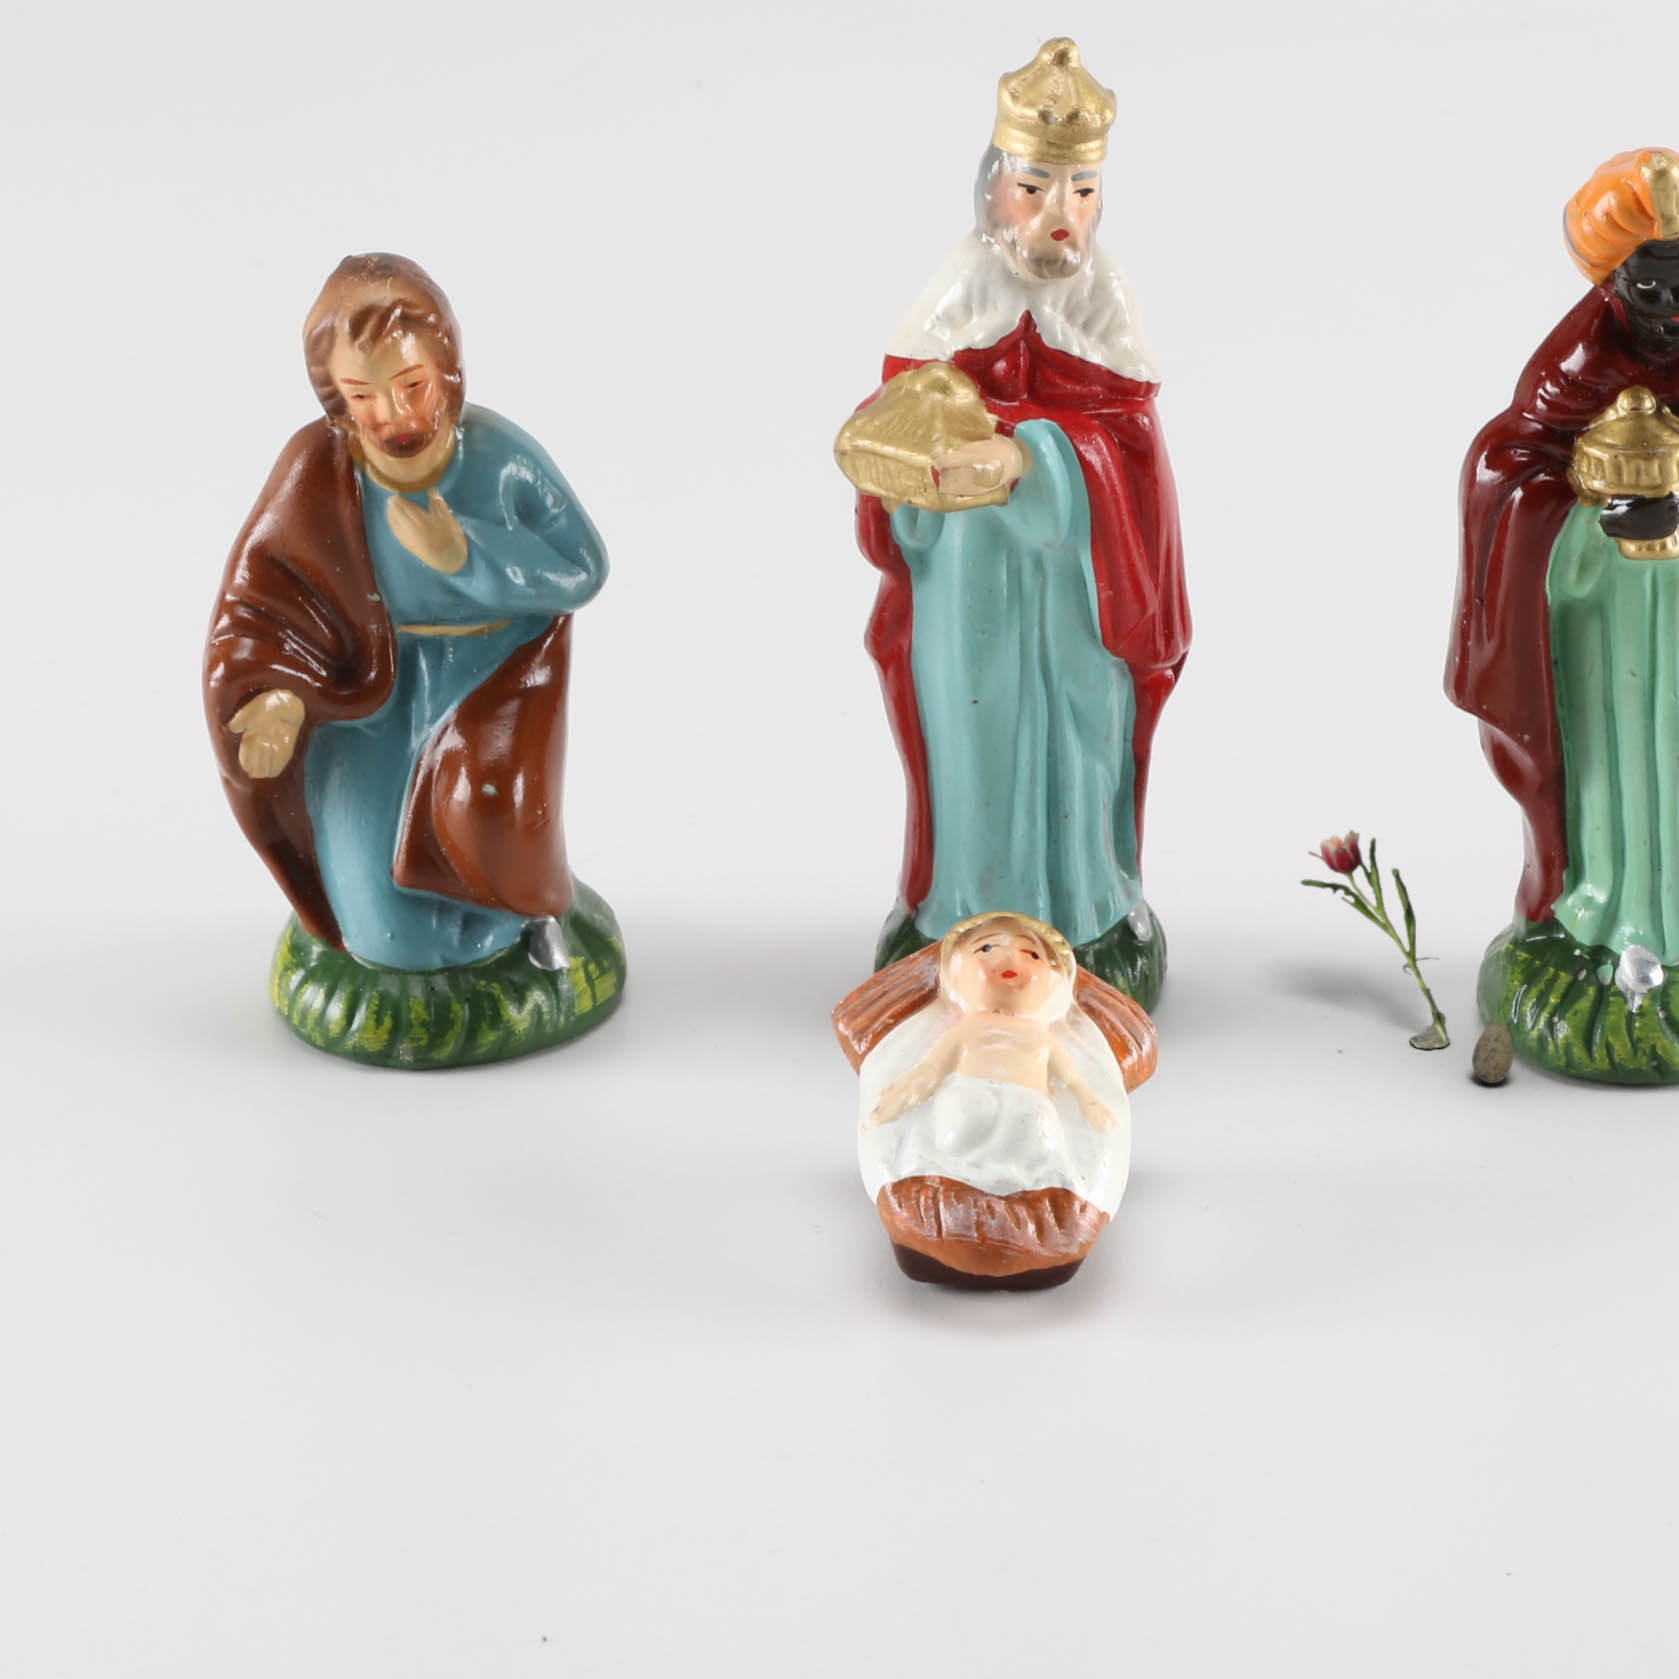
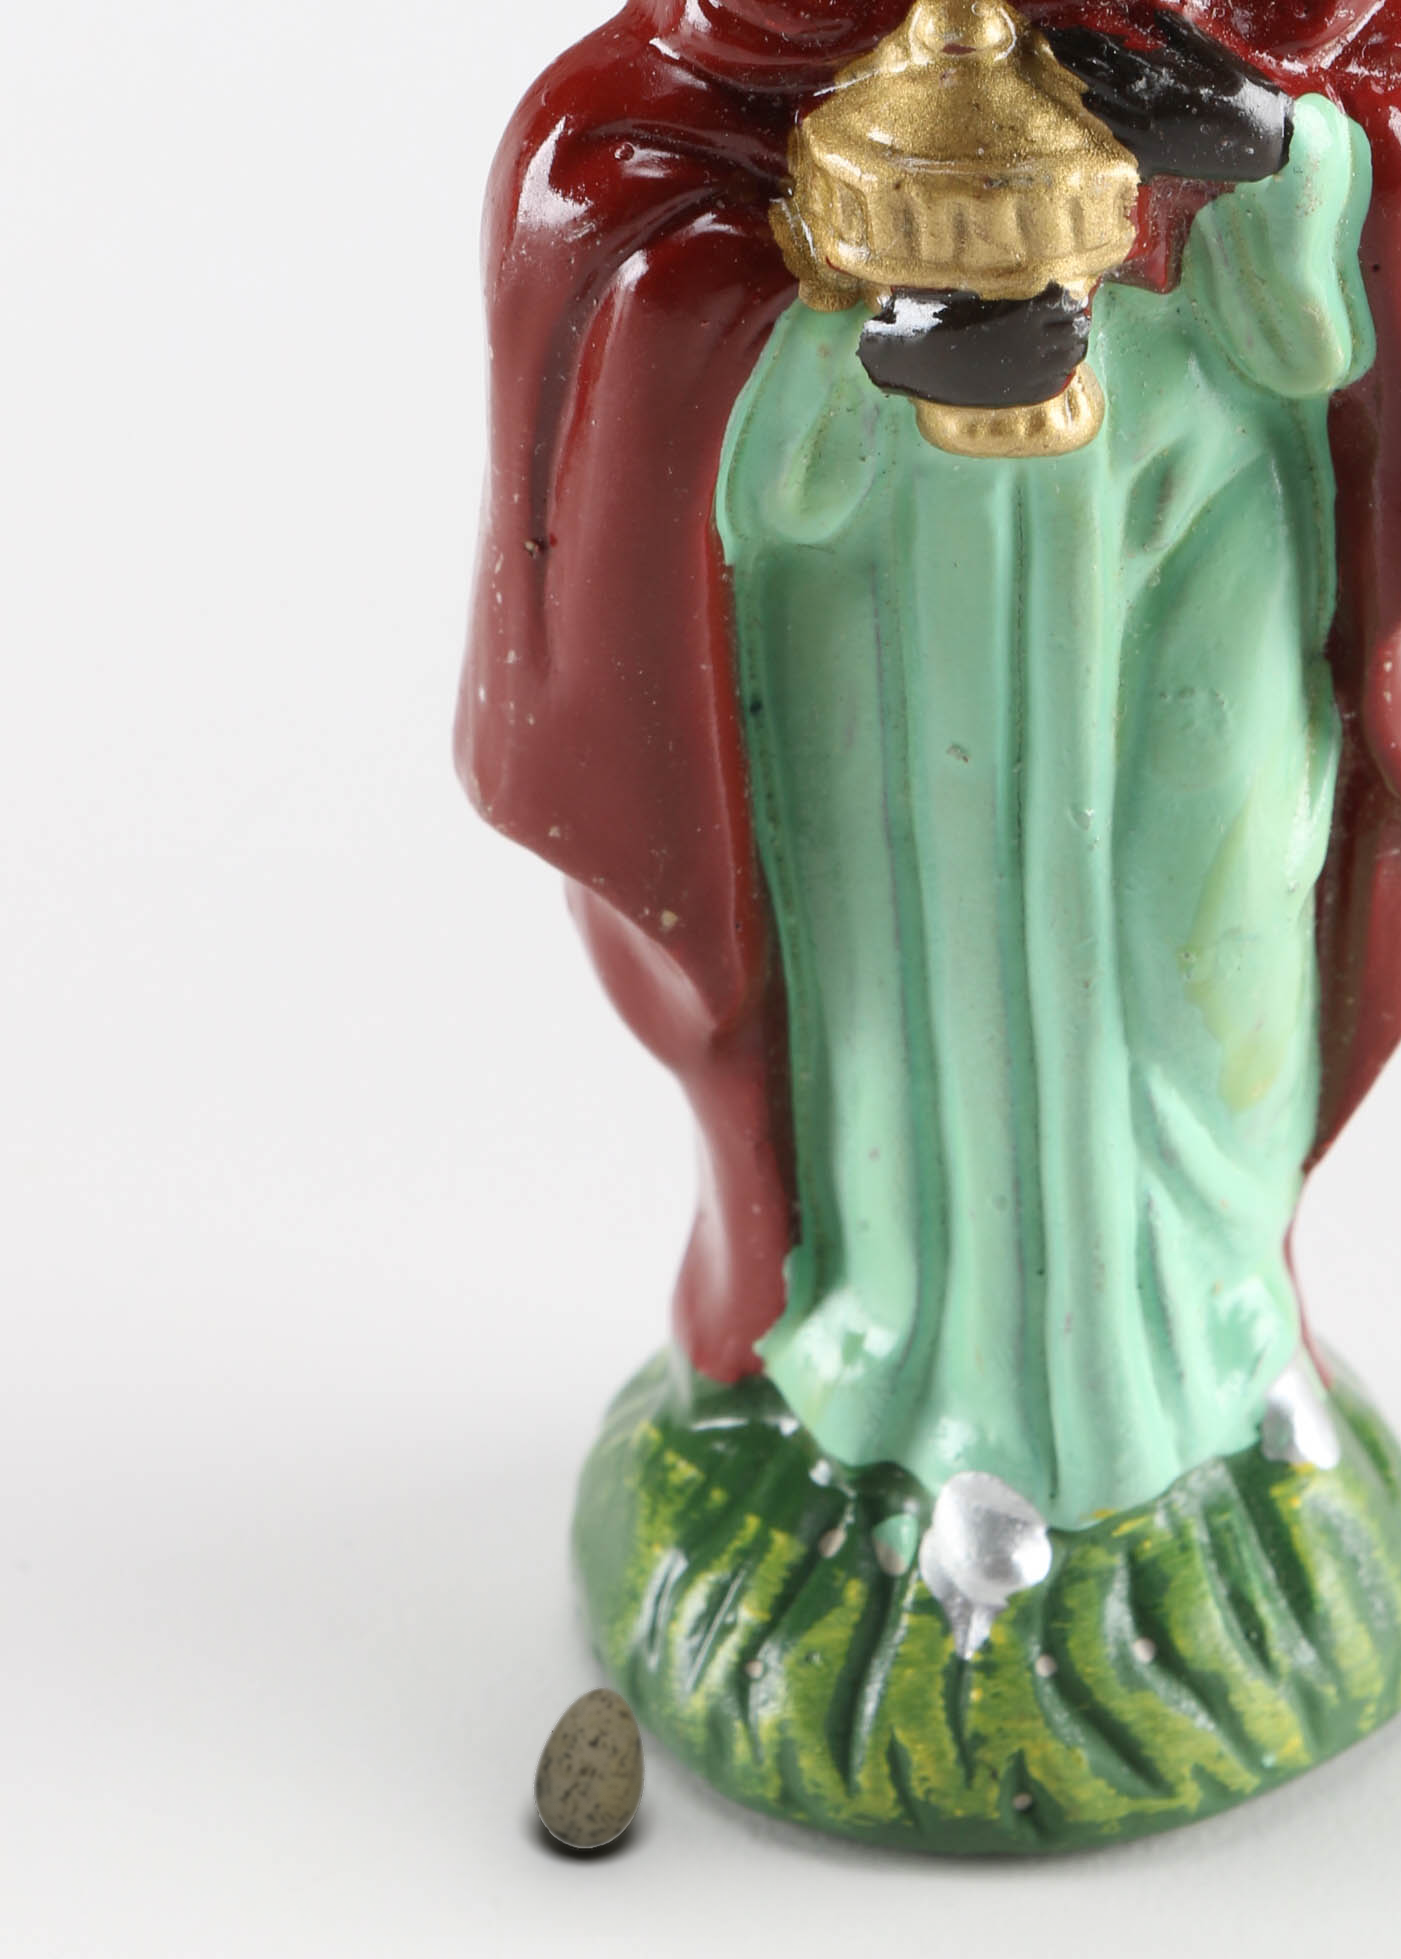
flower: present [1301,830,1450,1049] -> none [103,1140,497,1726]

